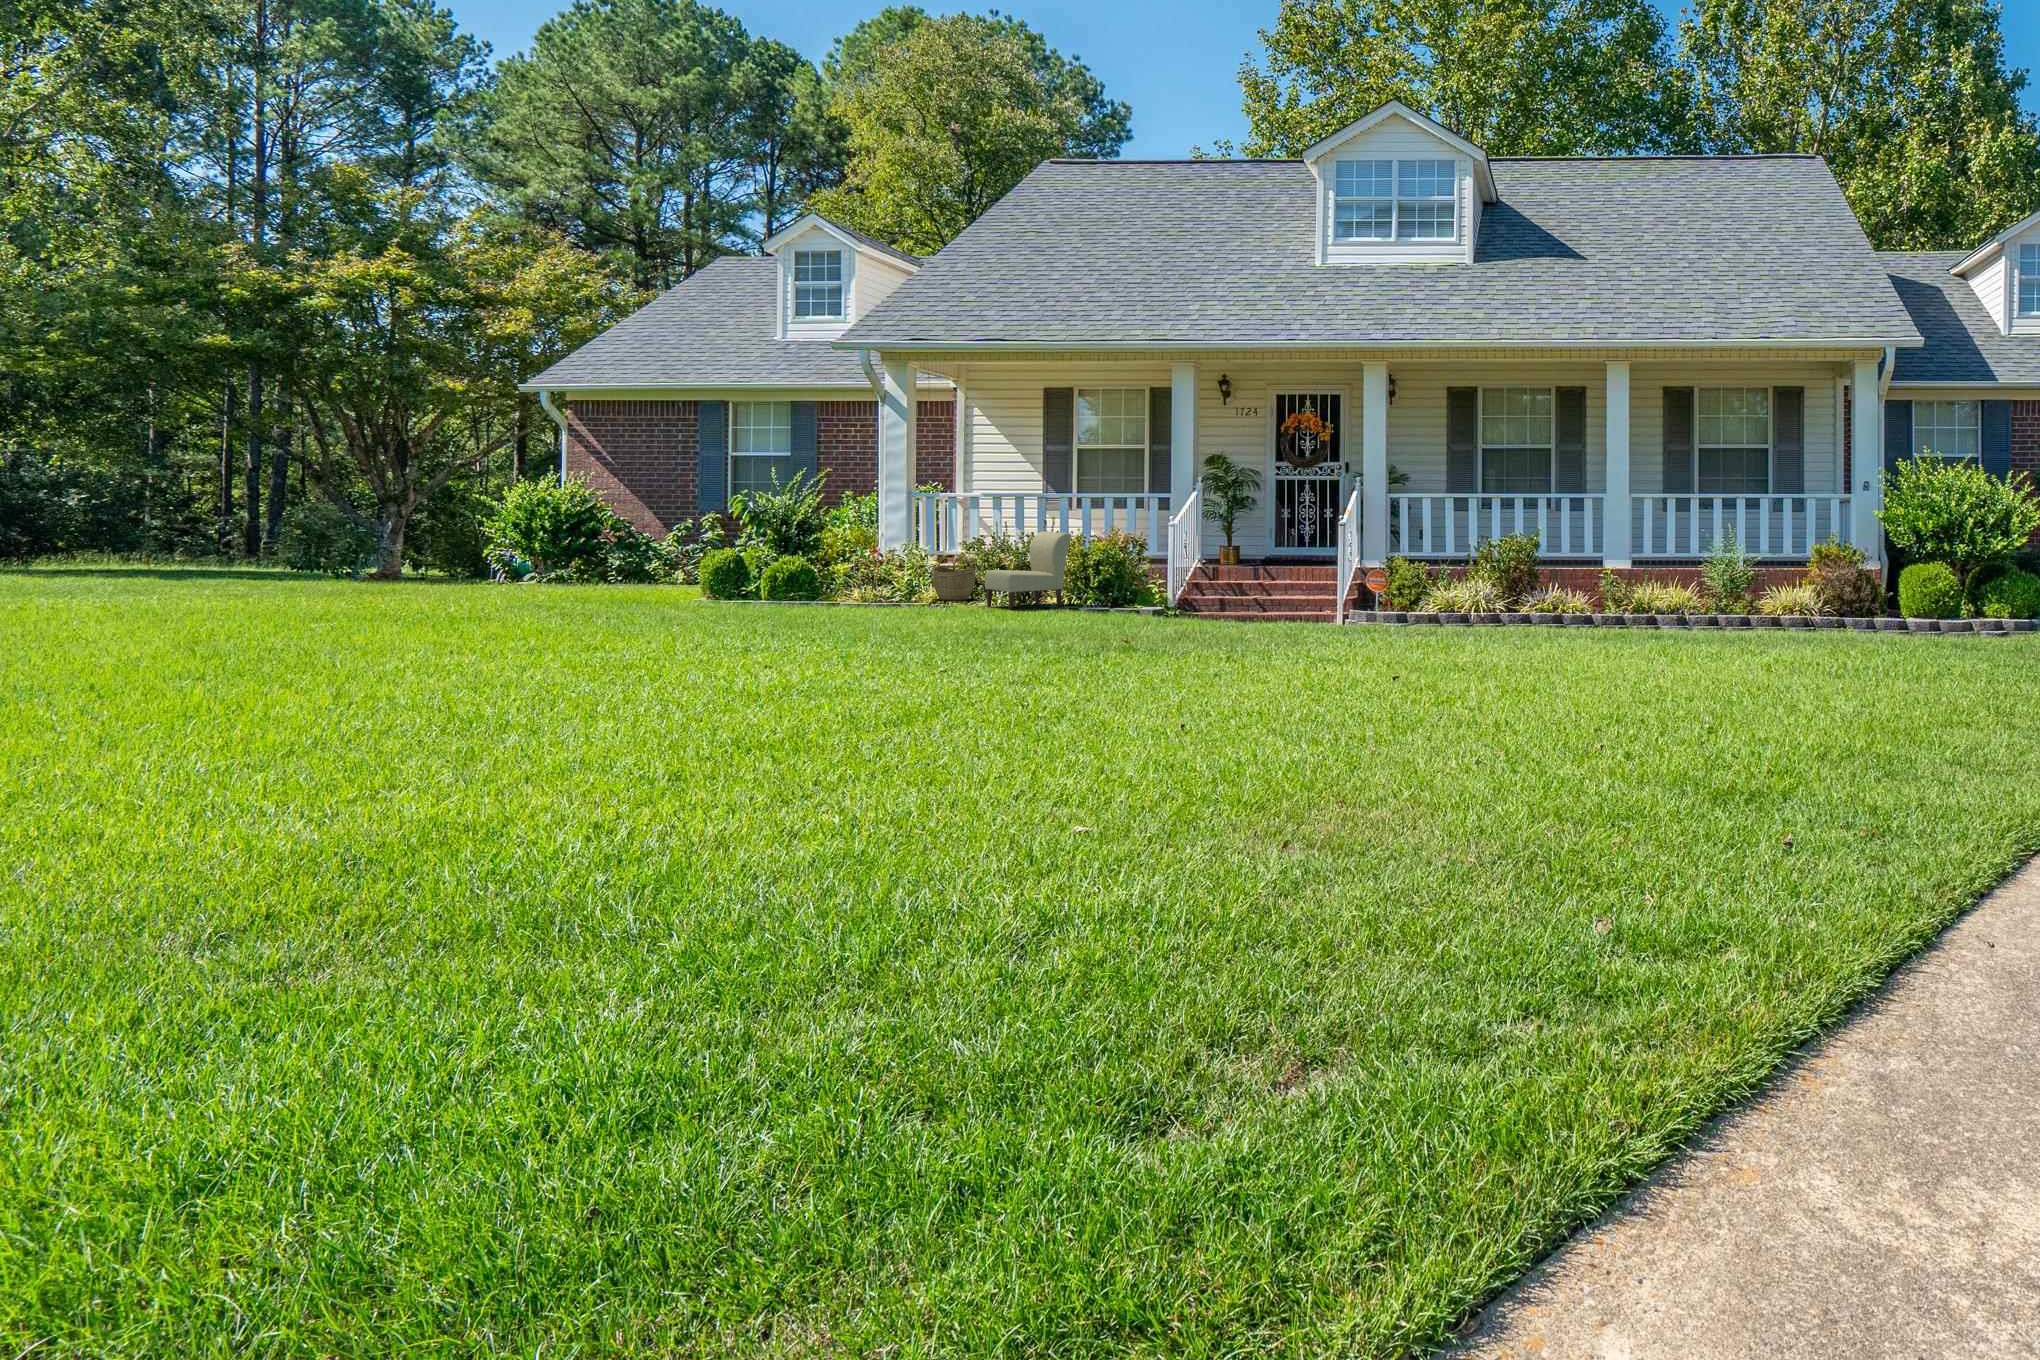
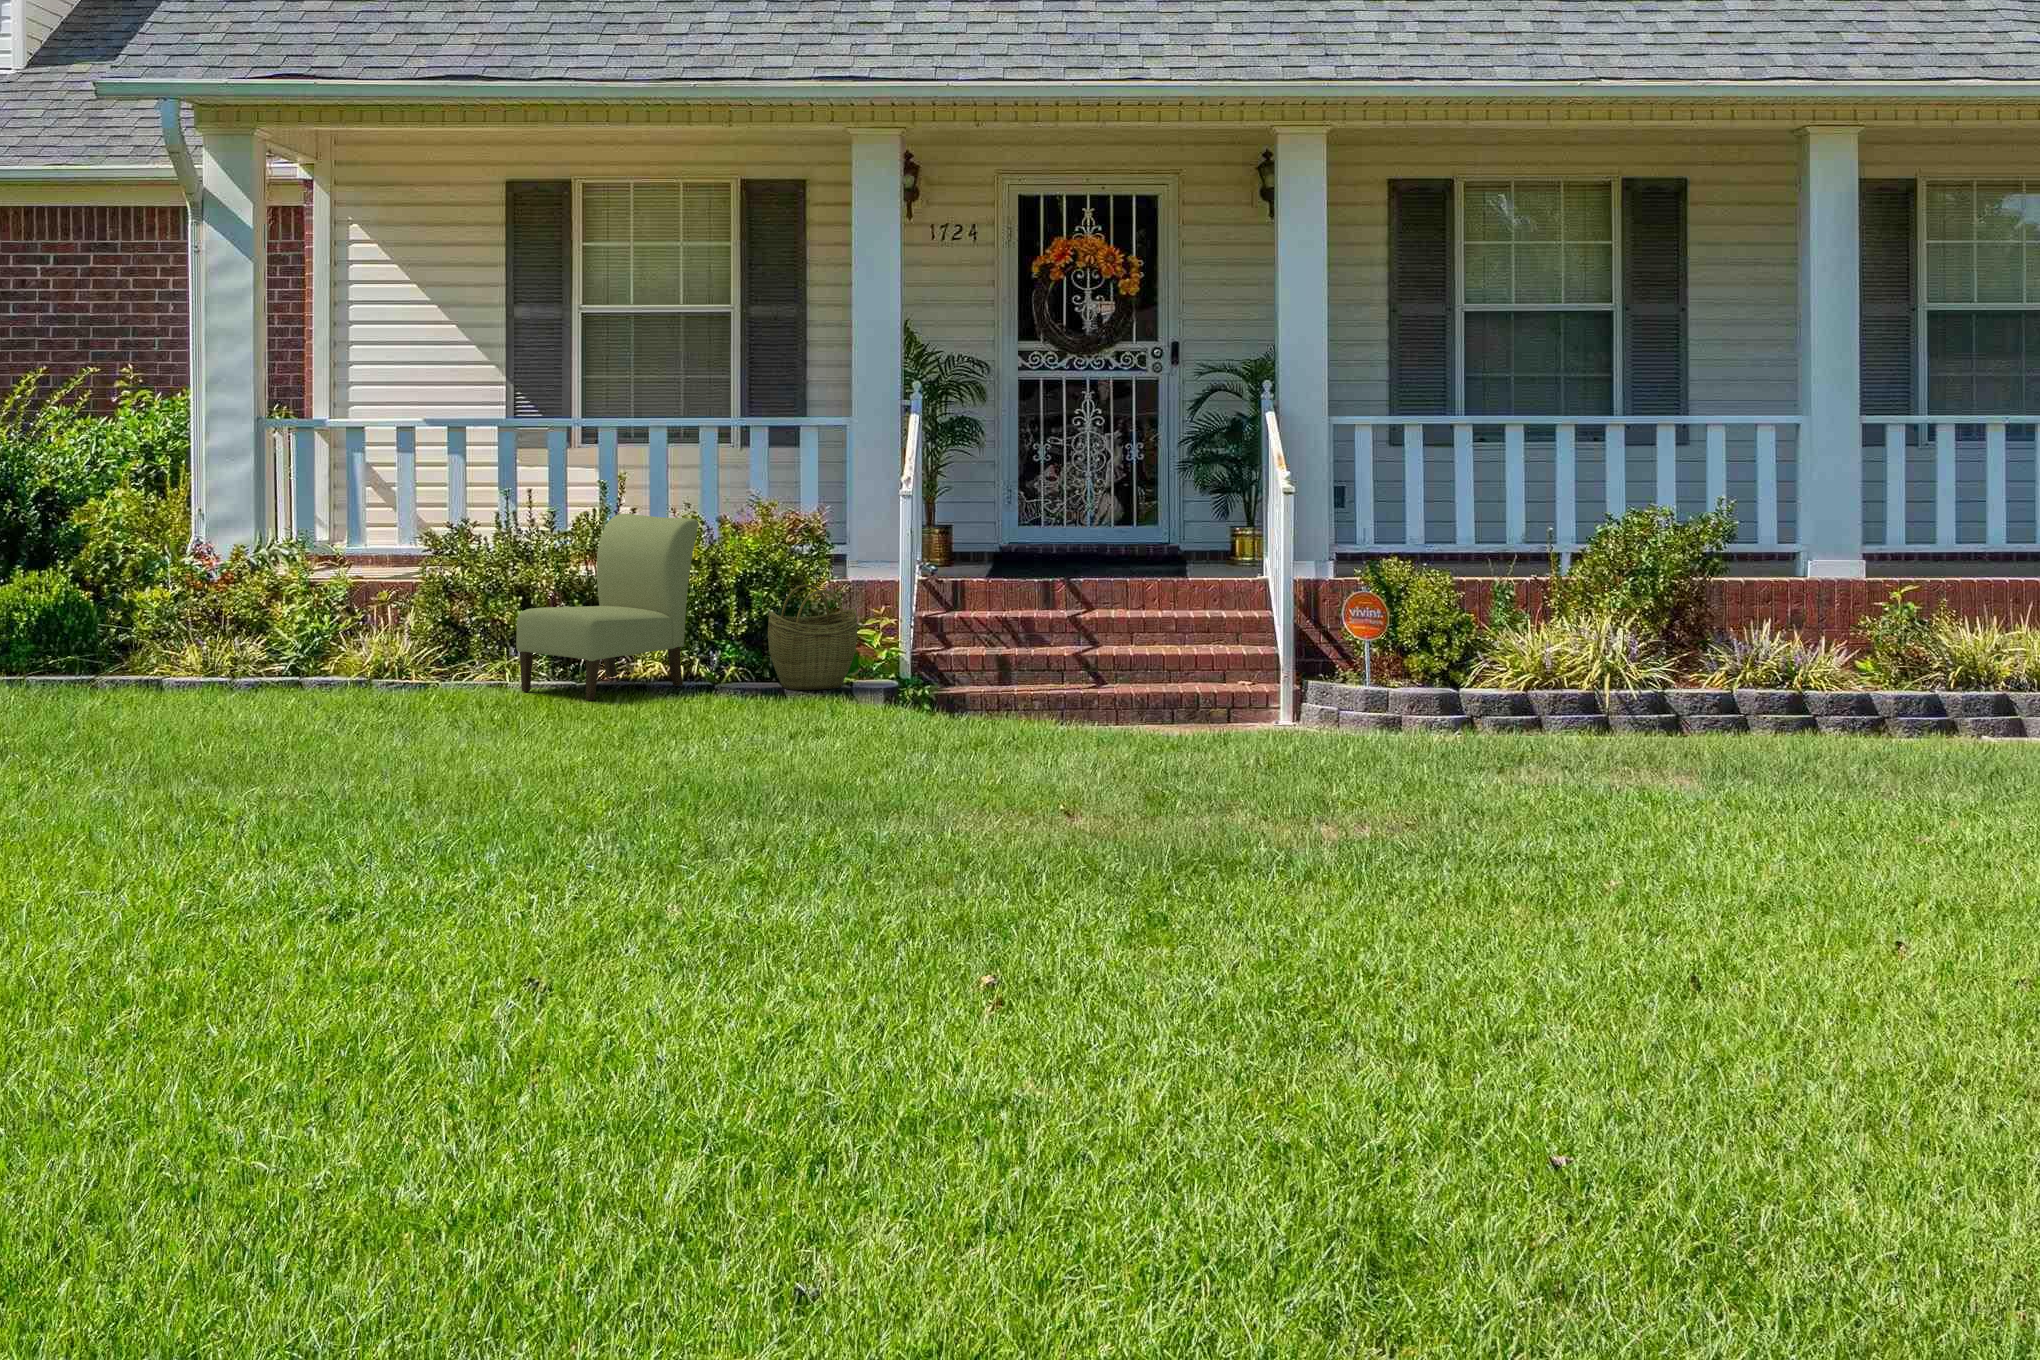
woven basket: present [933,556,975,601] -> present [768,584,857,690]

